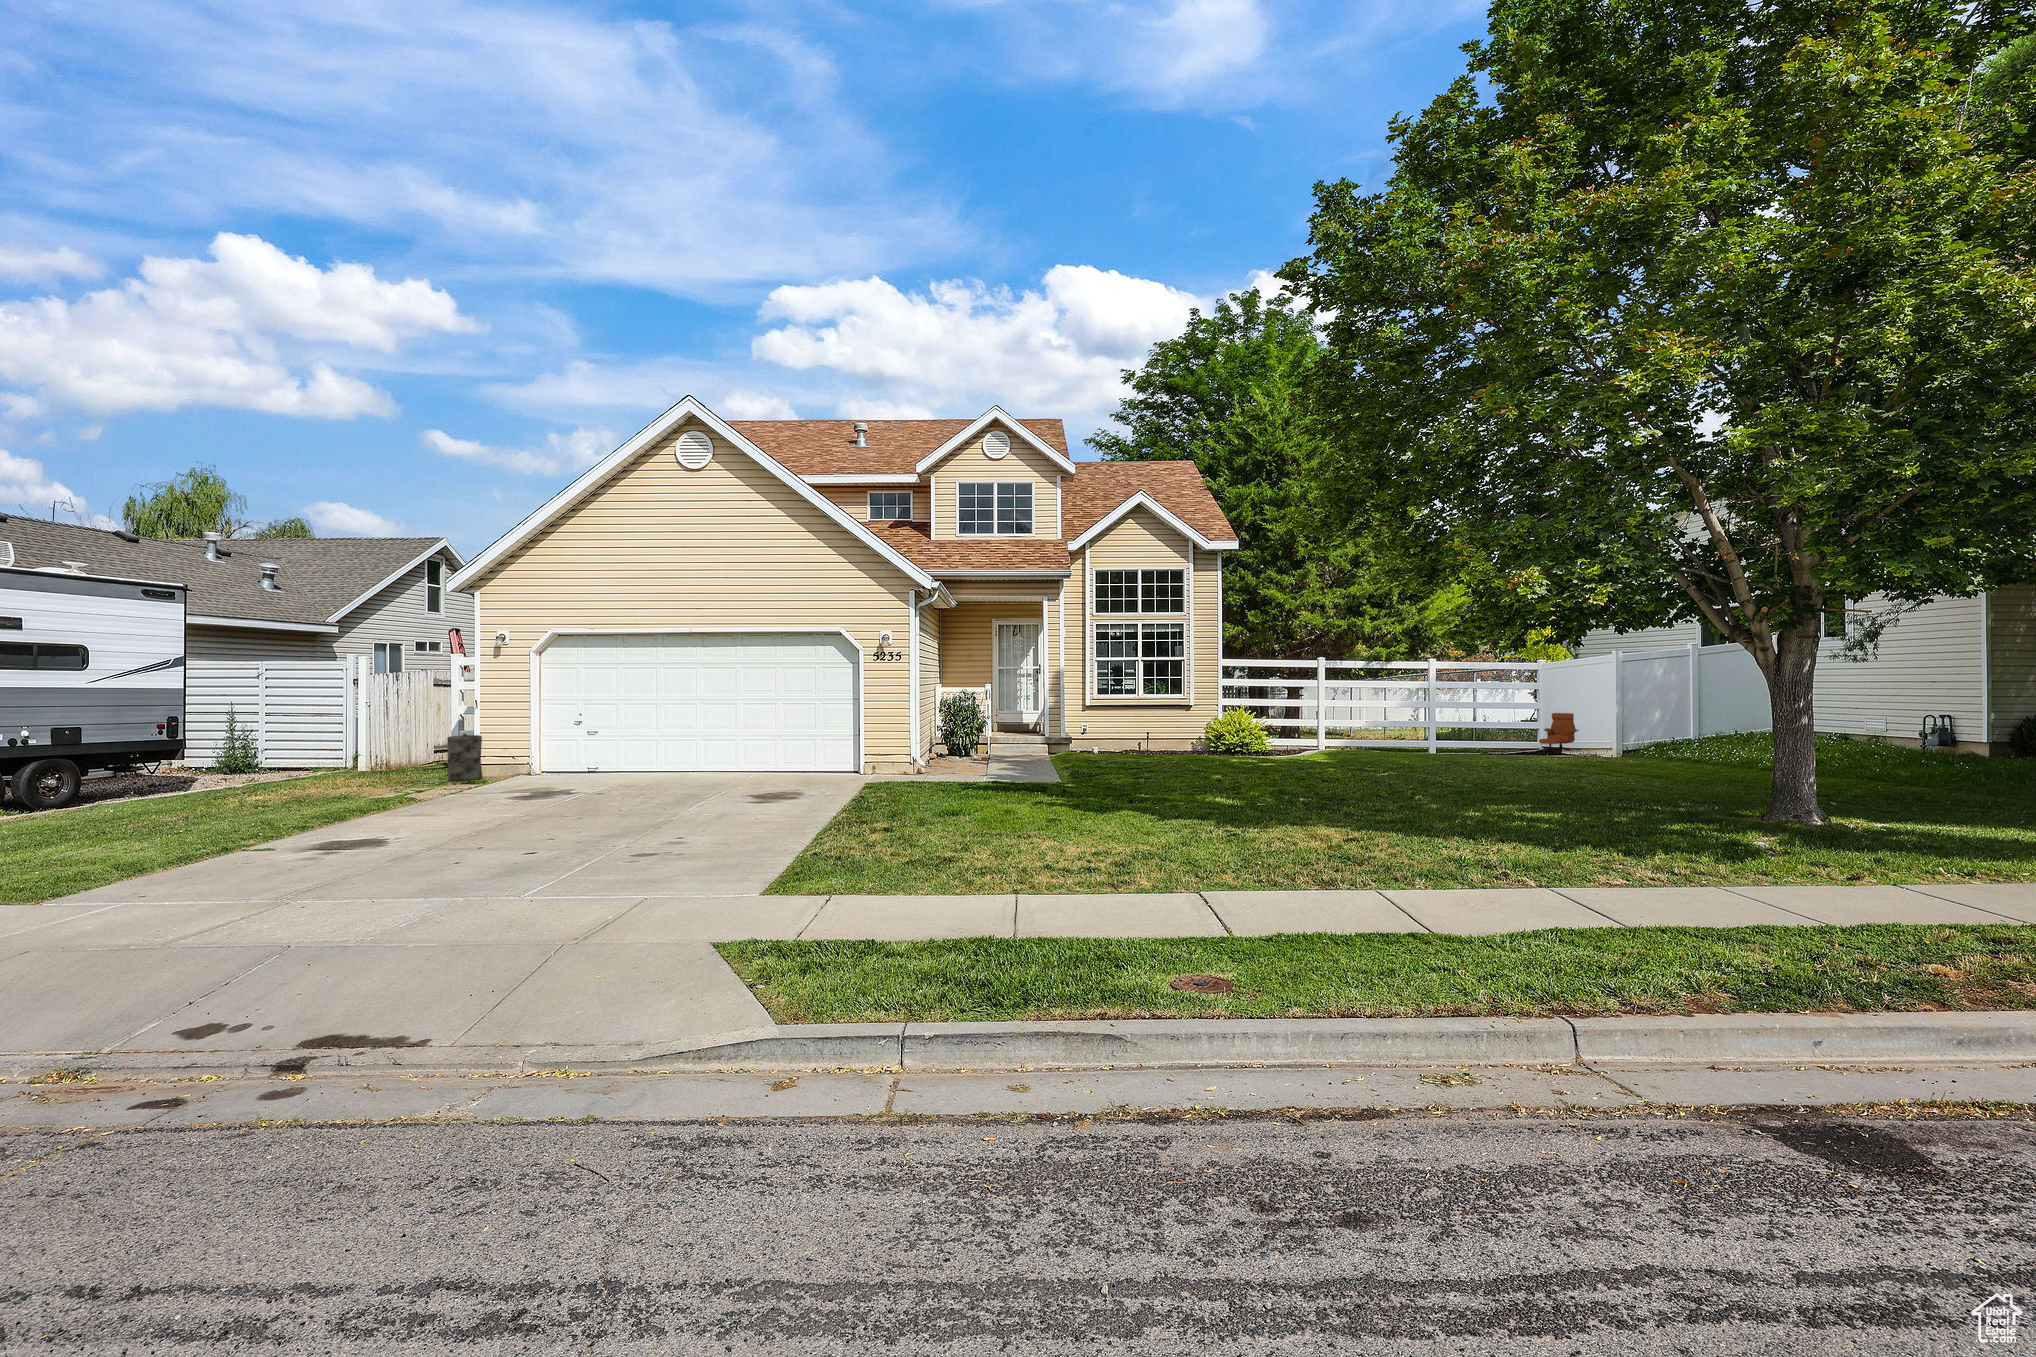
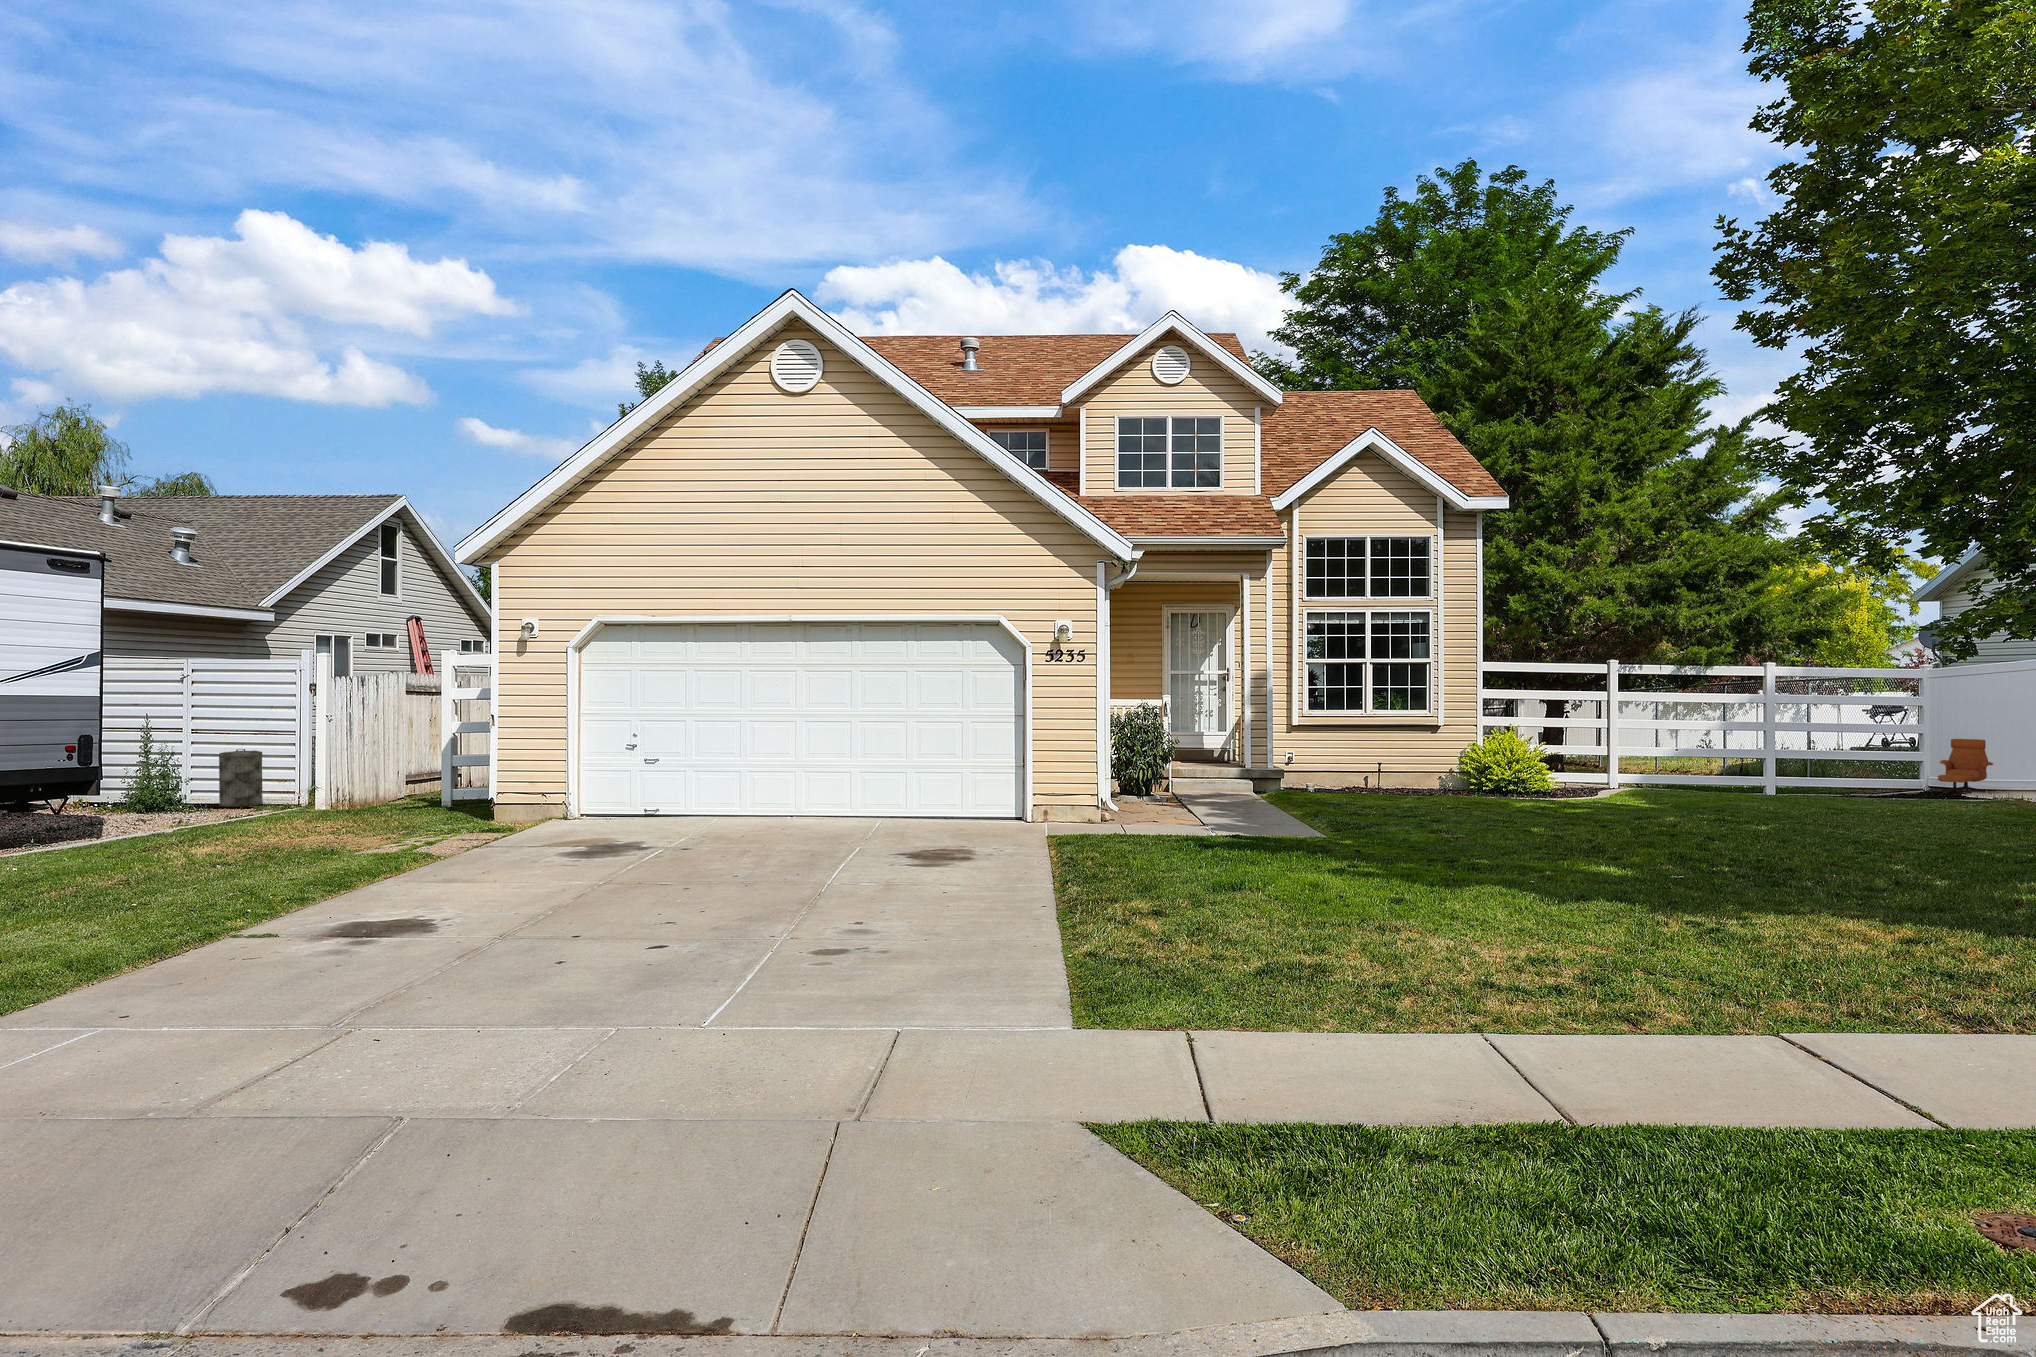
trash can: present [447,734,482,781] -> present [219,749,263,807]

